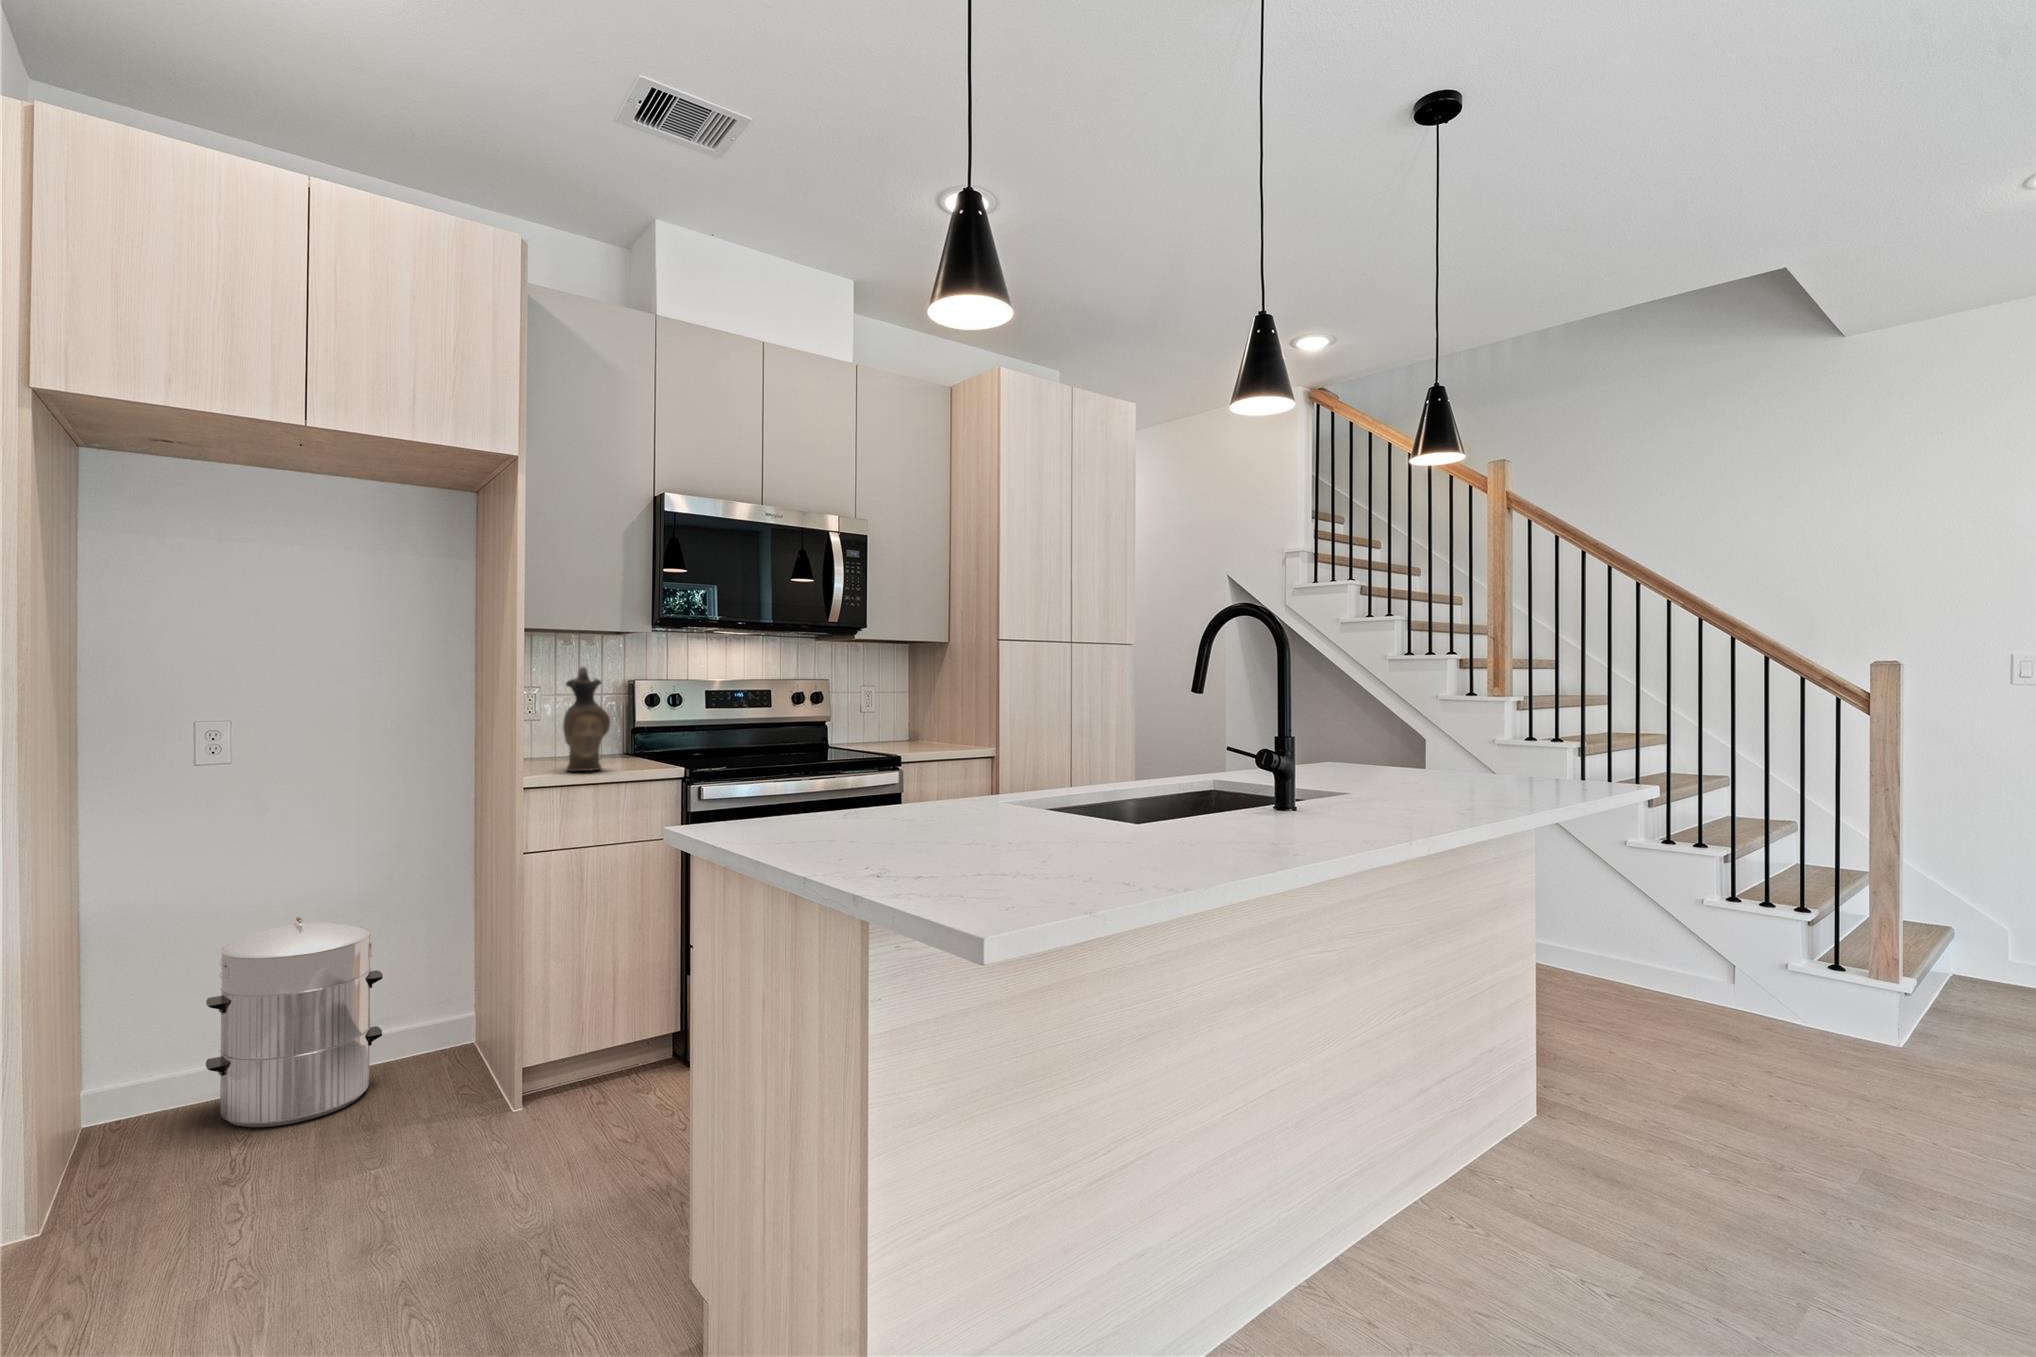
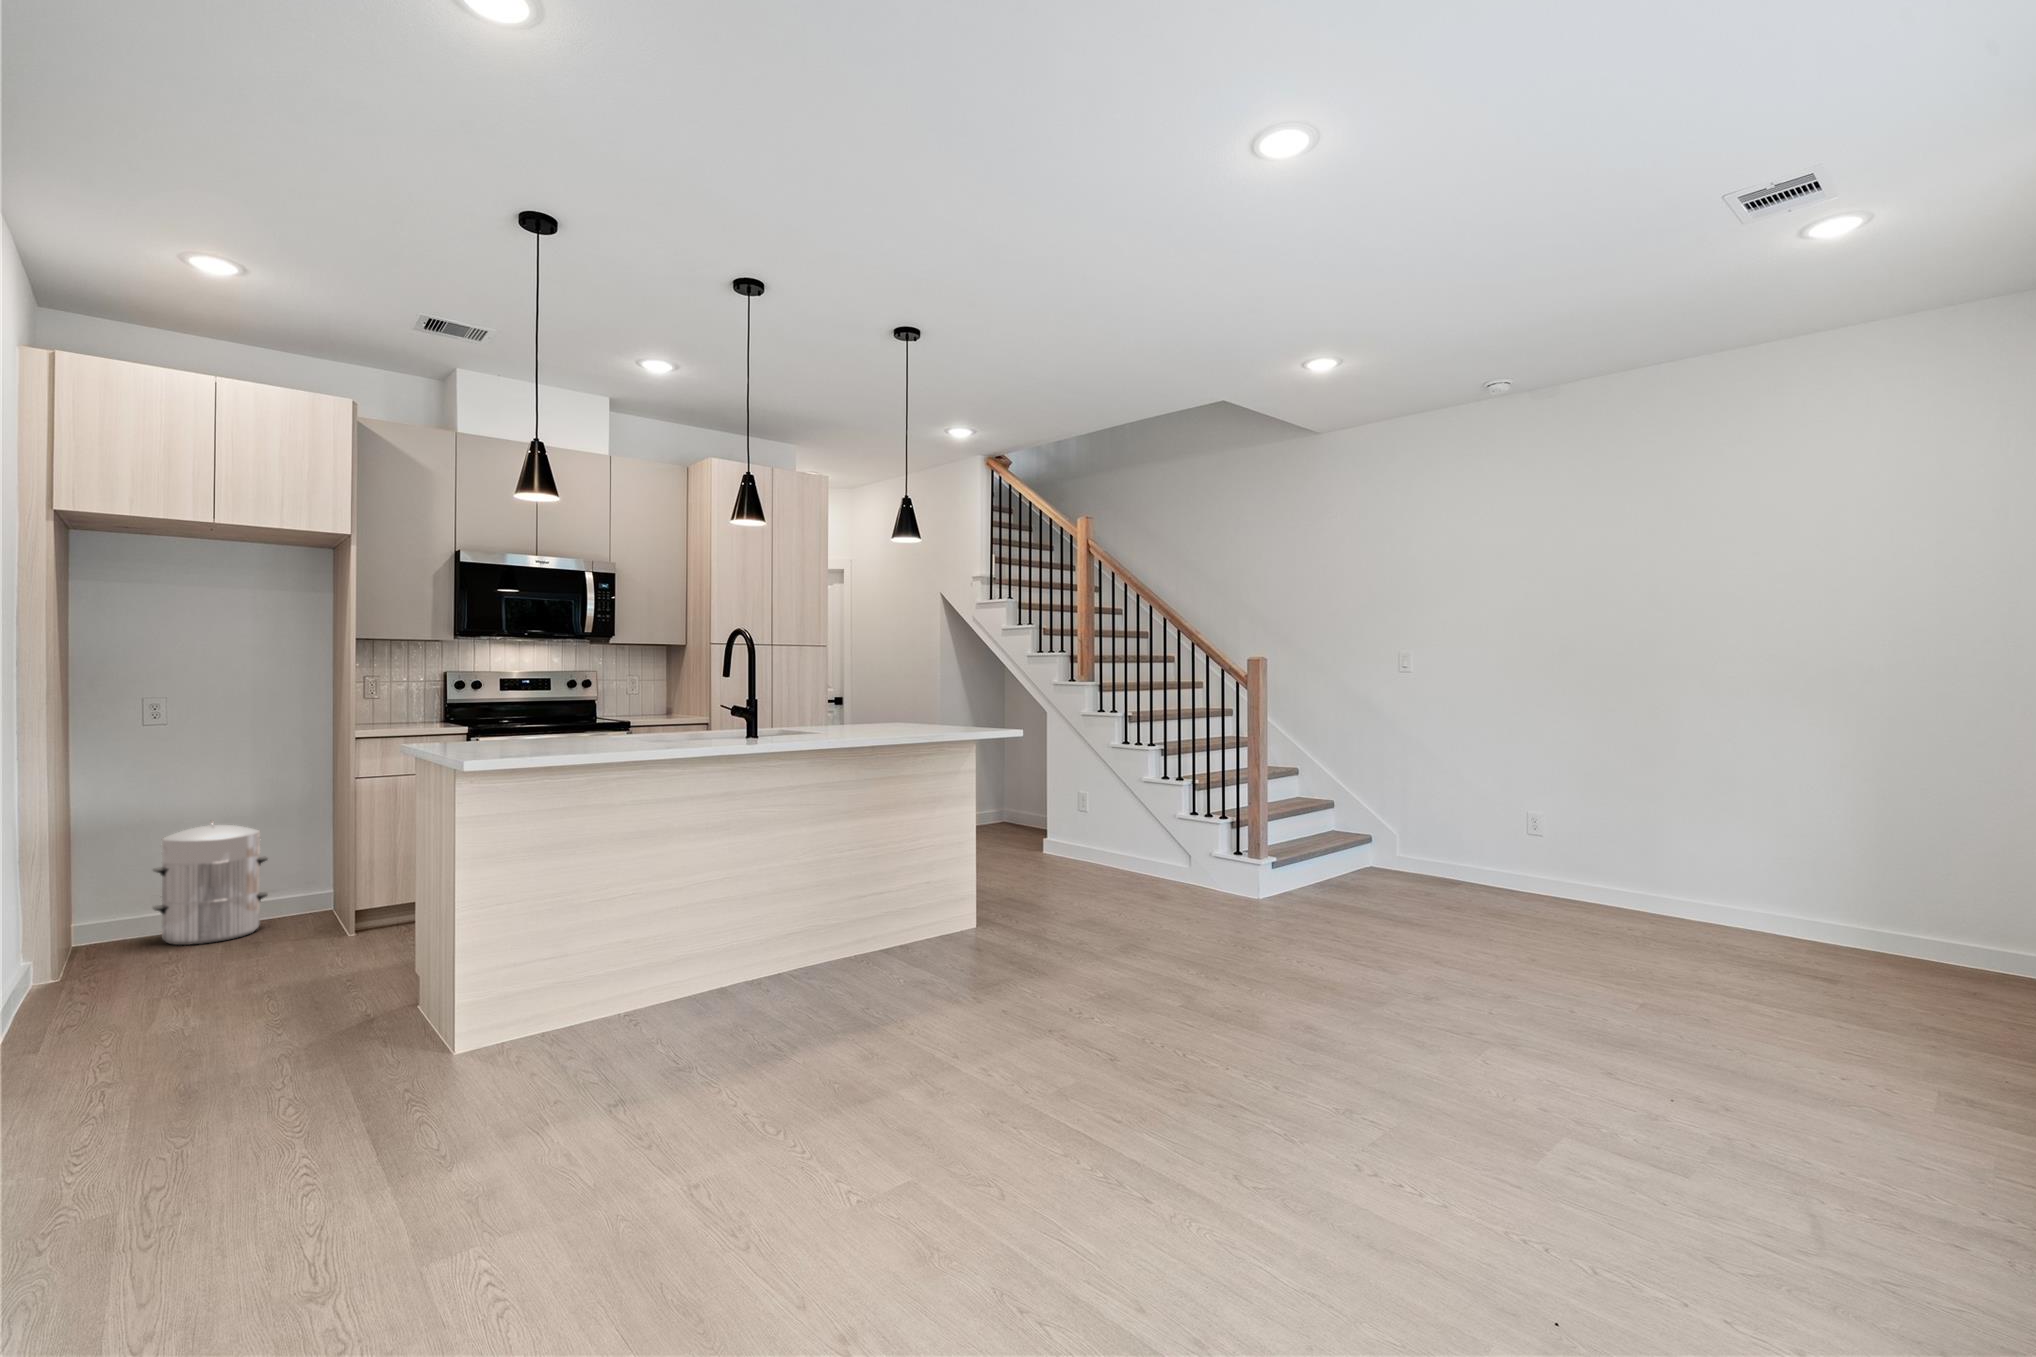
ceramic pitcher: present [563,667,610,771] -> none [386,663,418,729]

